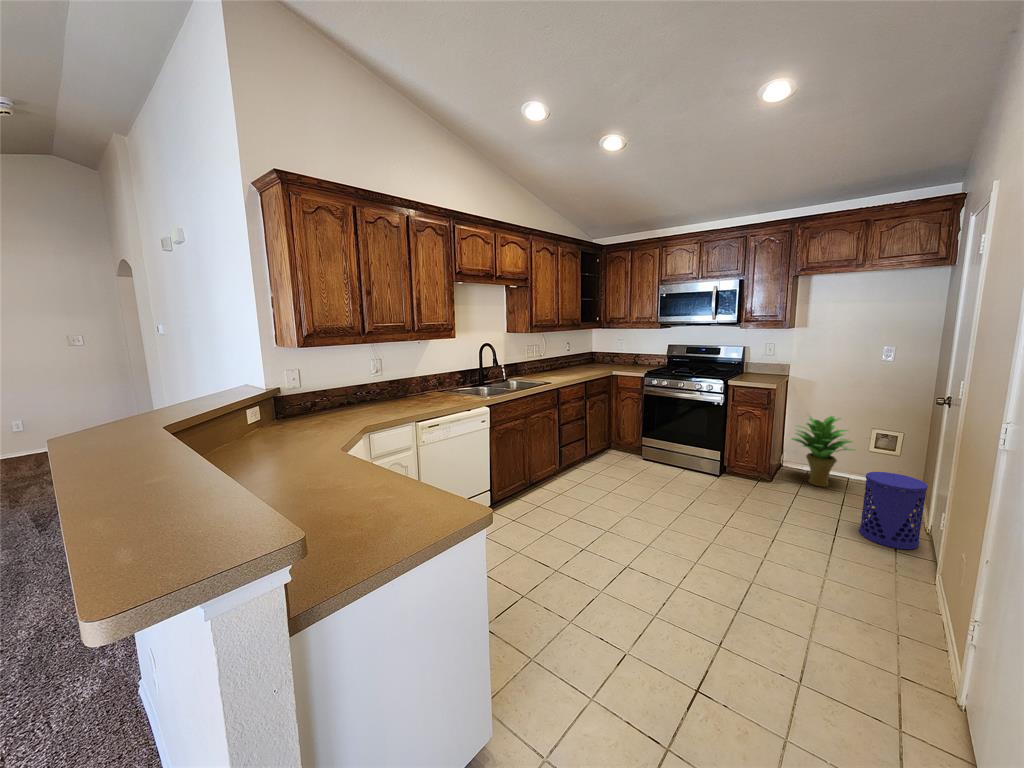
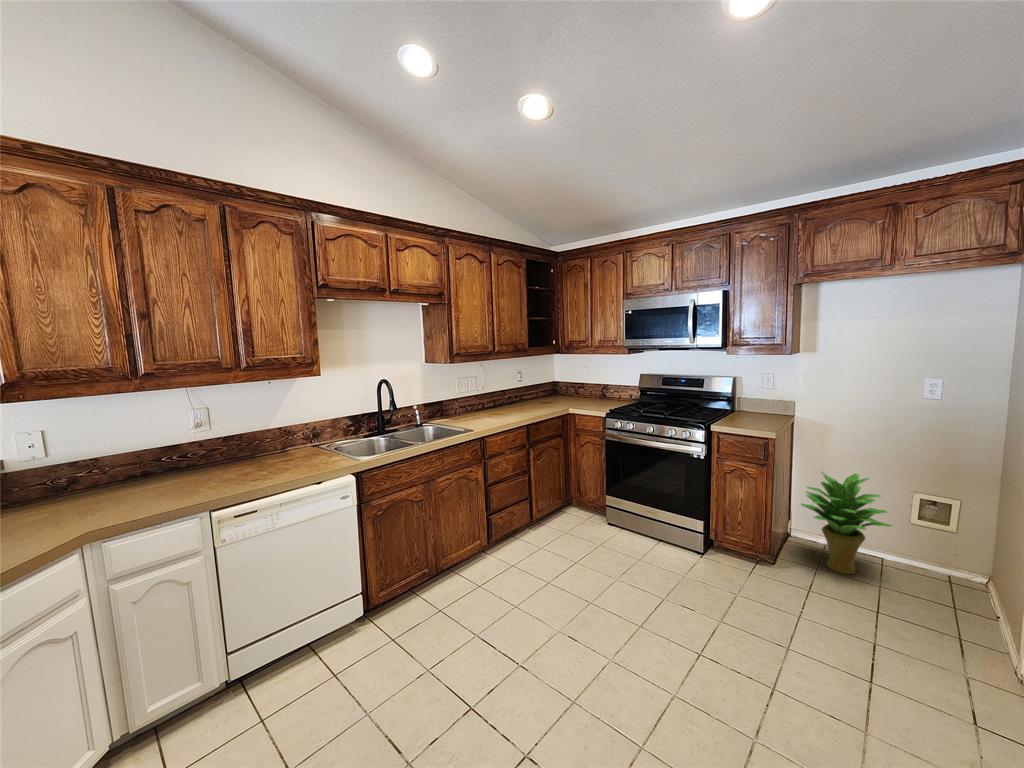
waste bin: present [859,472,928,549] -> none [903,574,1012,711]

